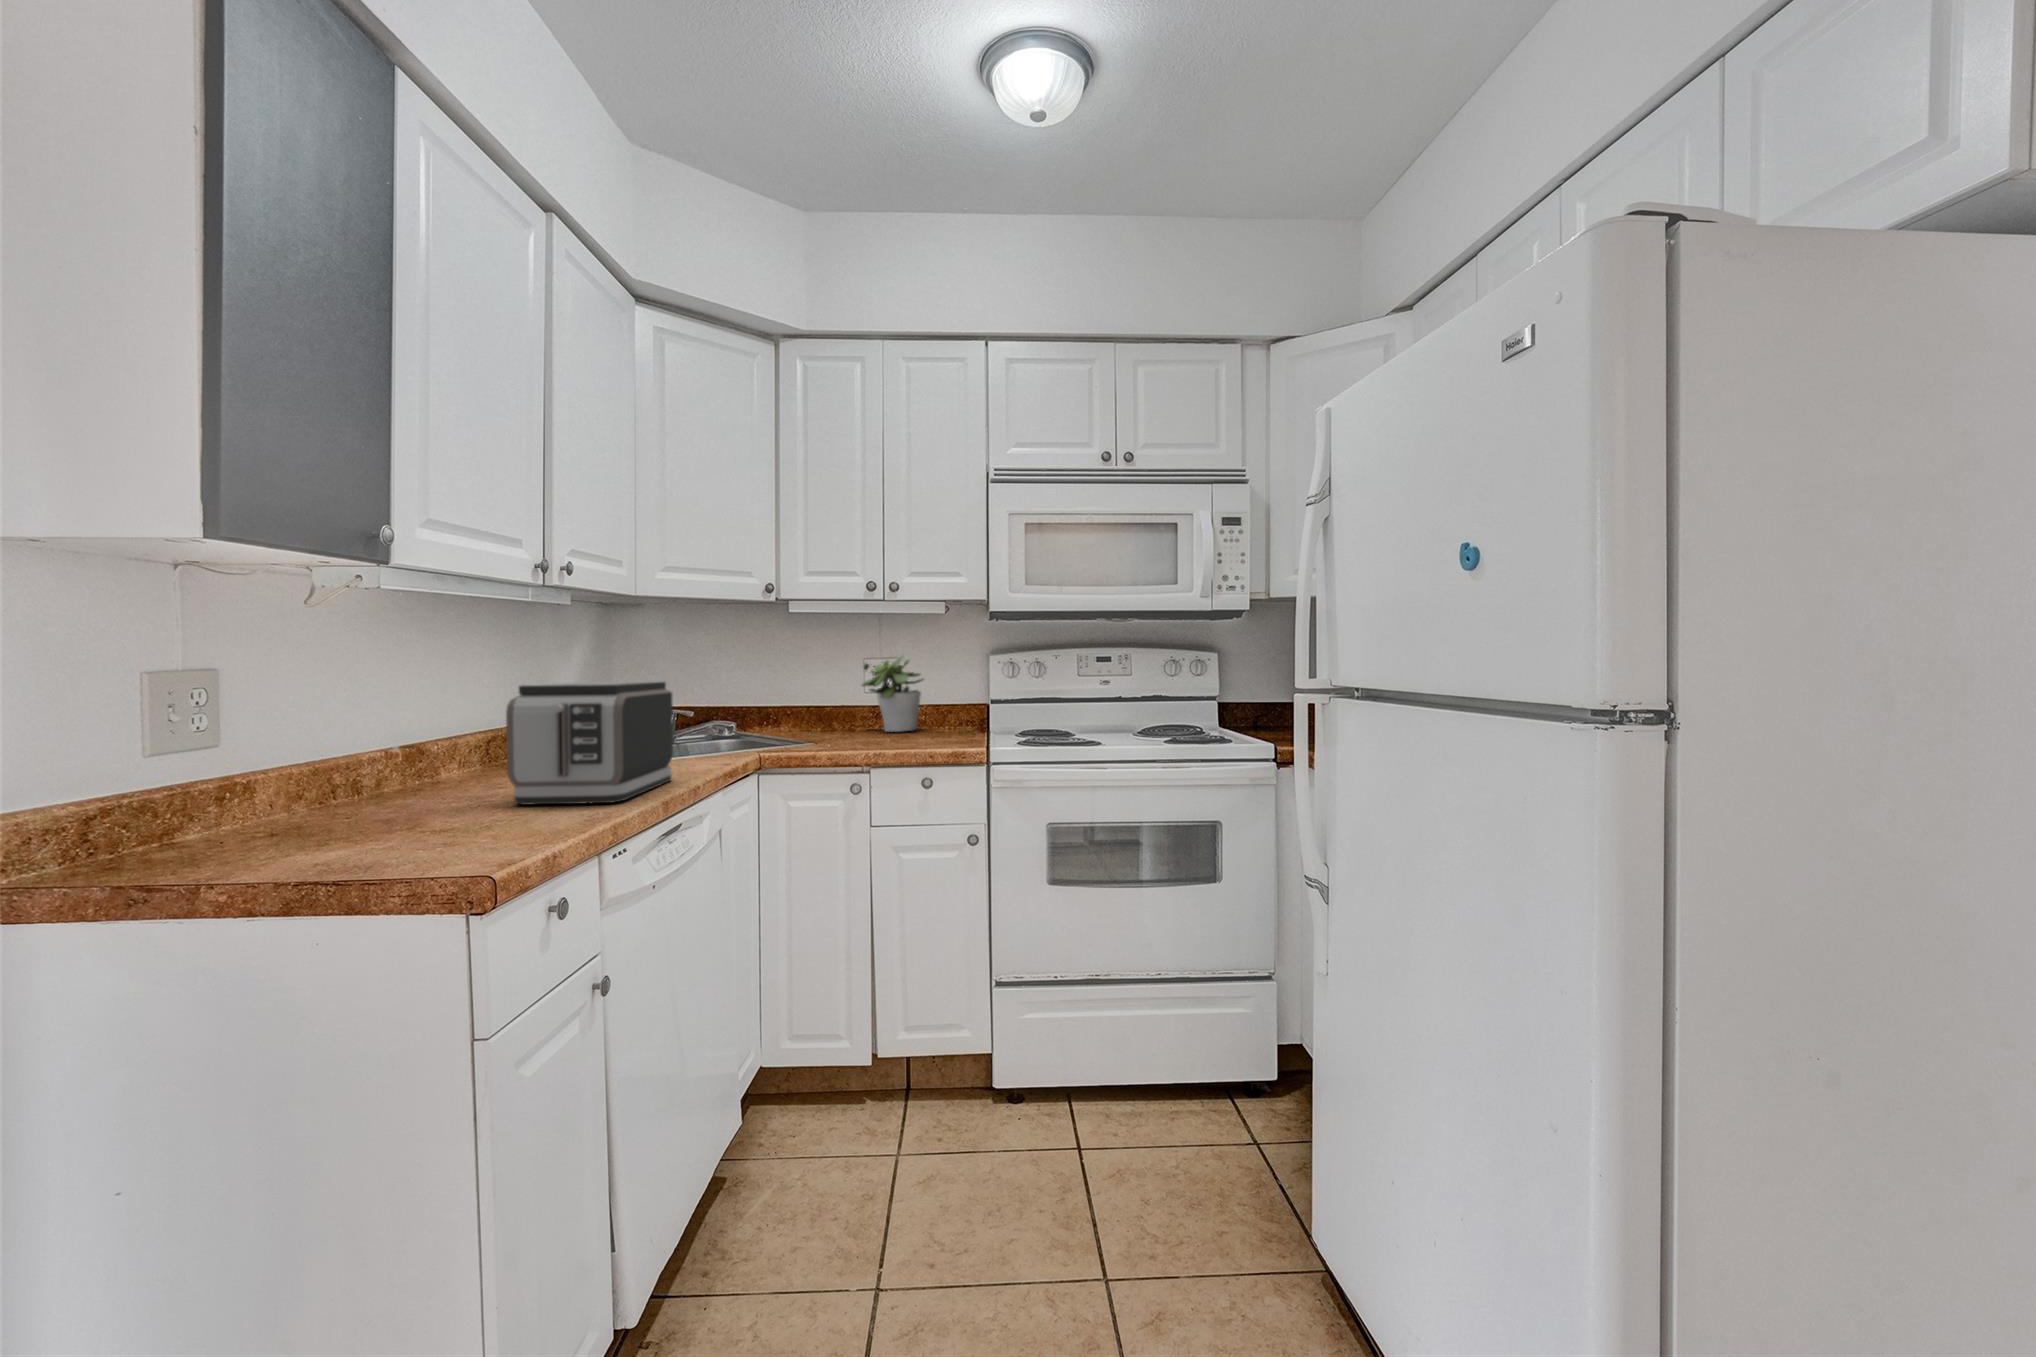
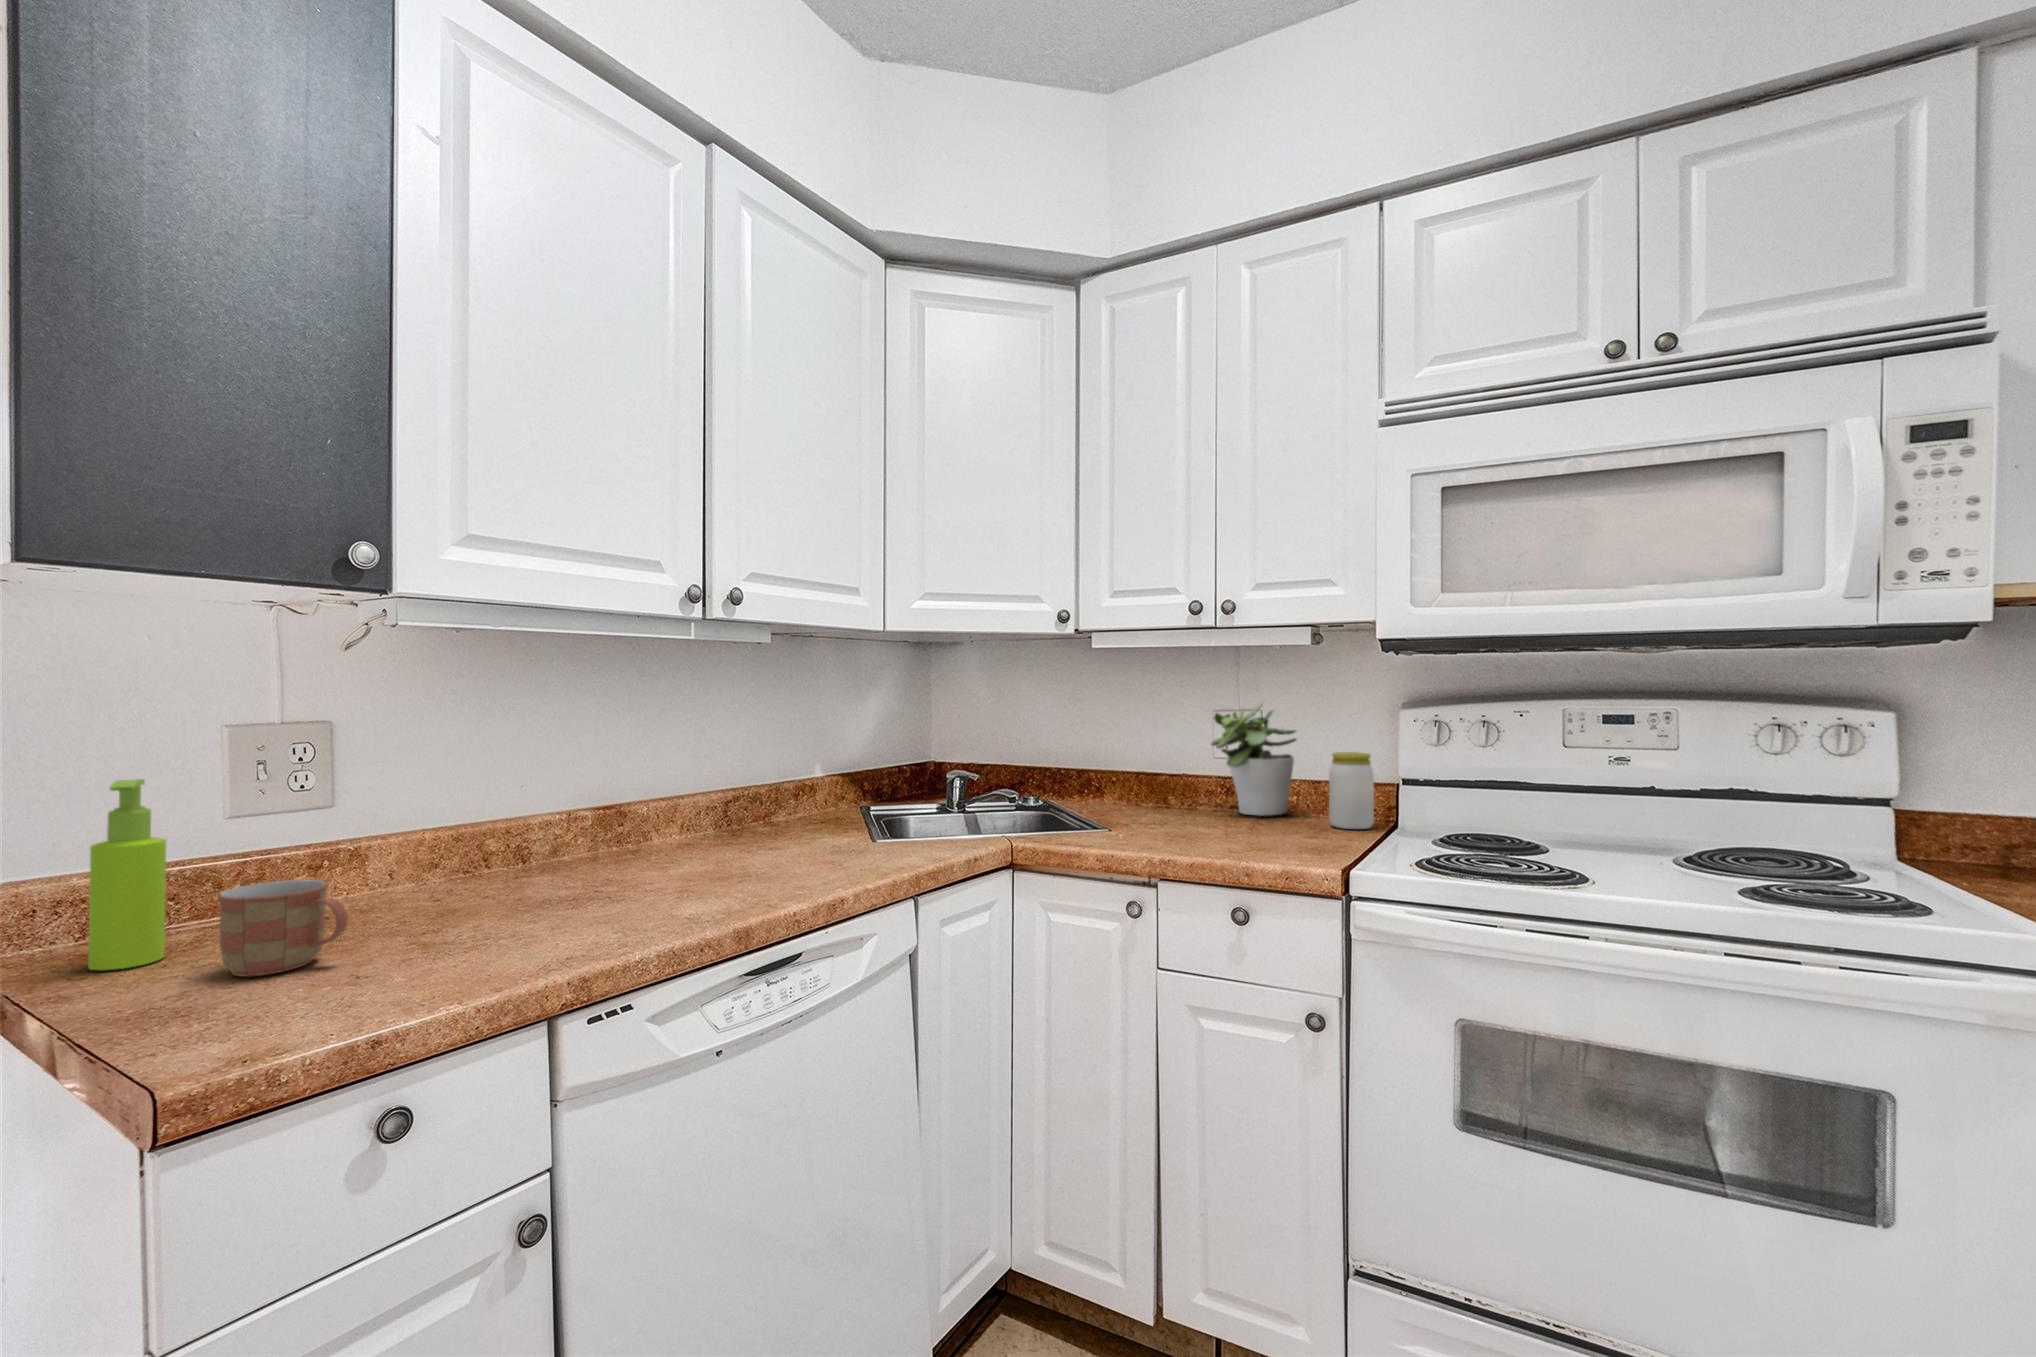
toaster: present [506,682,673,805] -> none [485,750,780,953]
jar: none [949,685,977,733] -> present [1329,752,1374,829]
soap dispenser: none [218,698,273,842] -> present [88,779,166,970]
mug: none [355,768,451,831] -> present [218,880,348,977]

